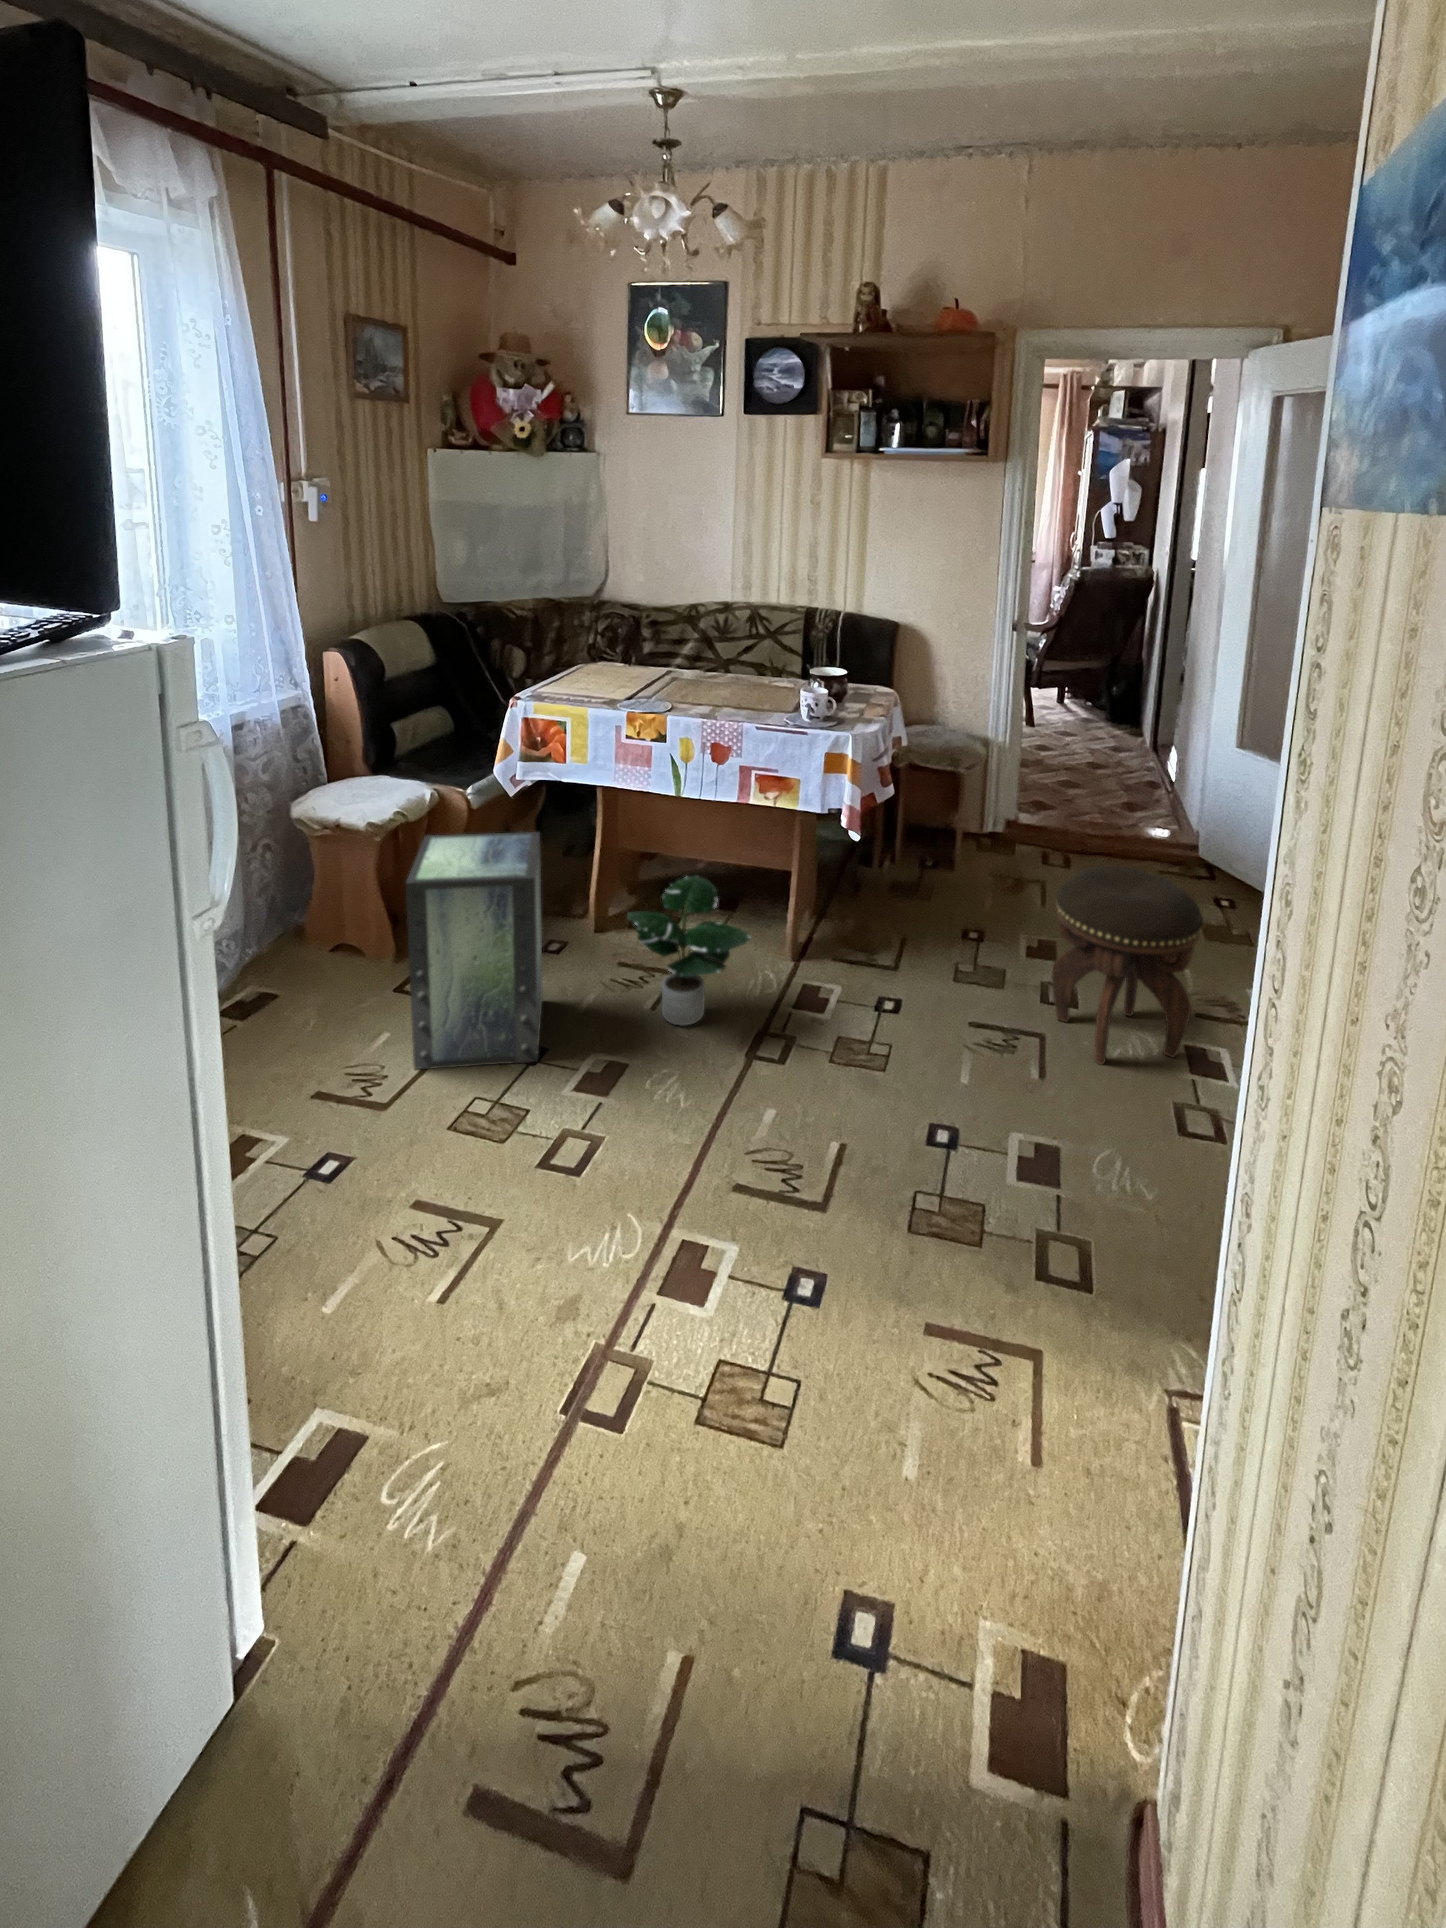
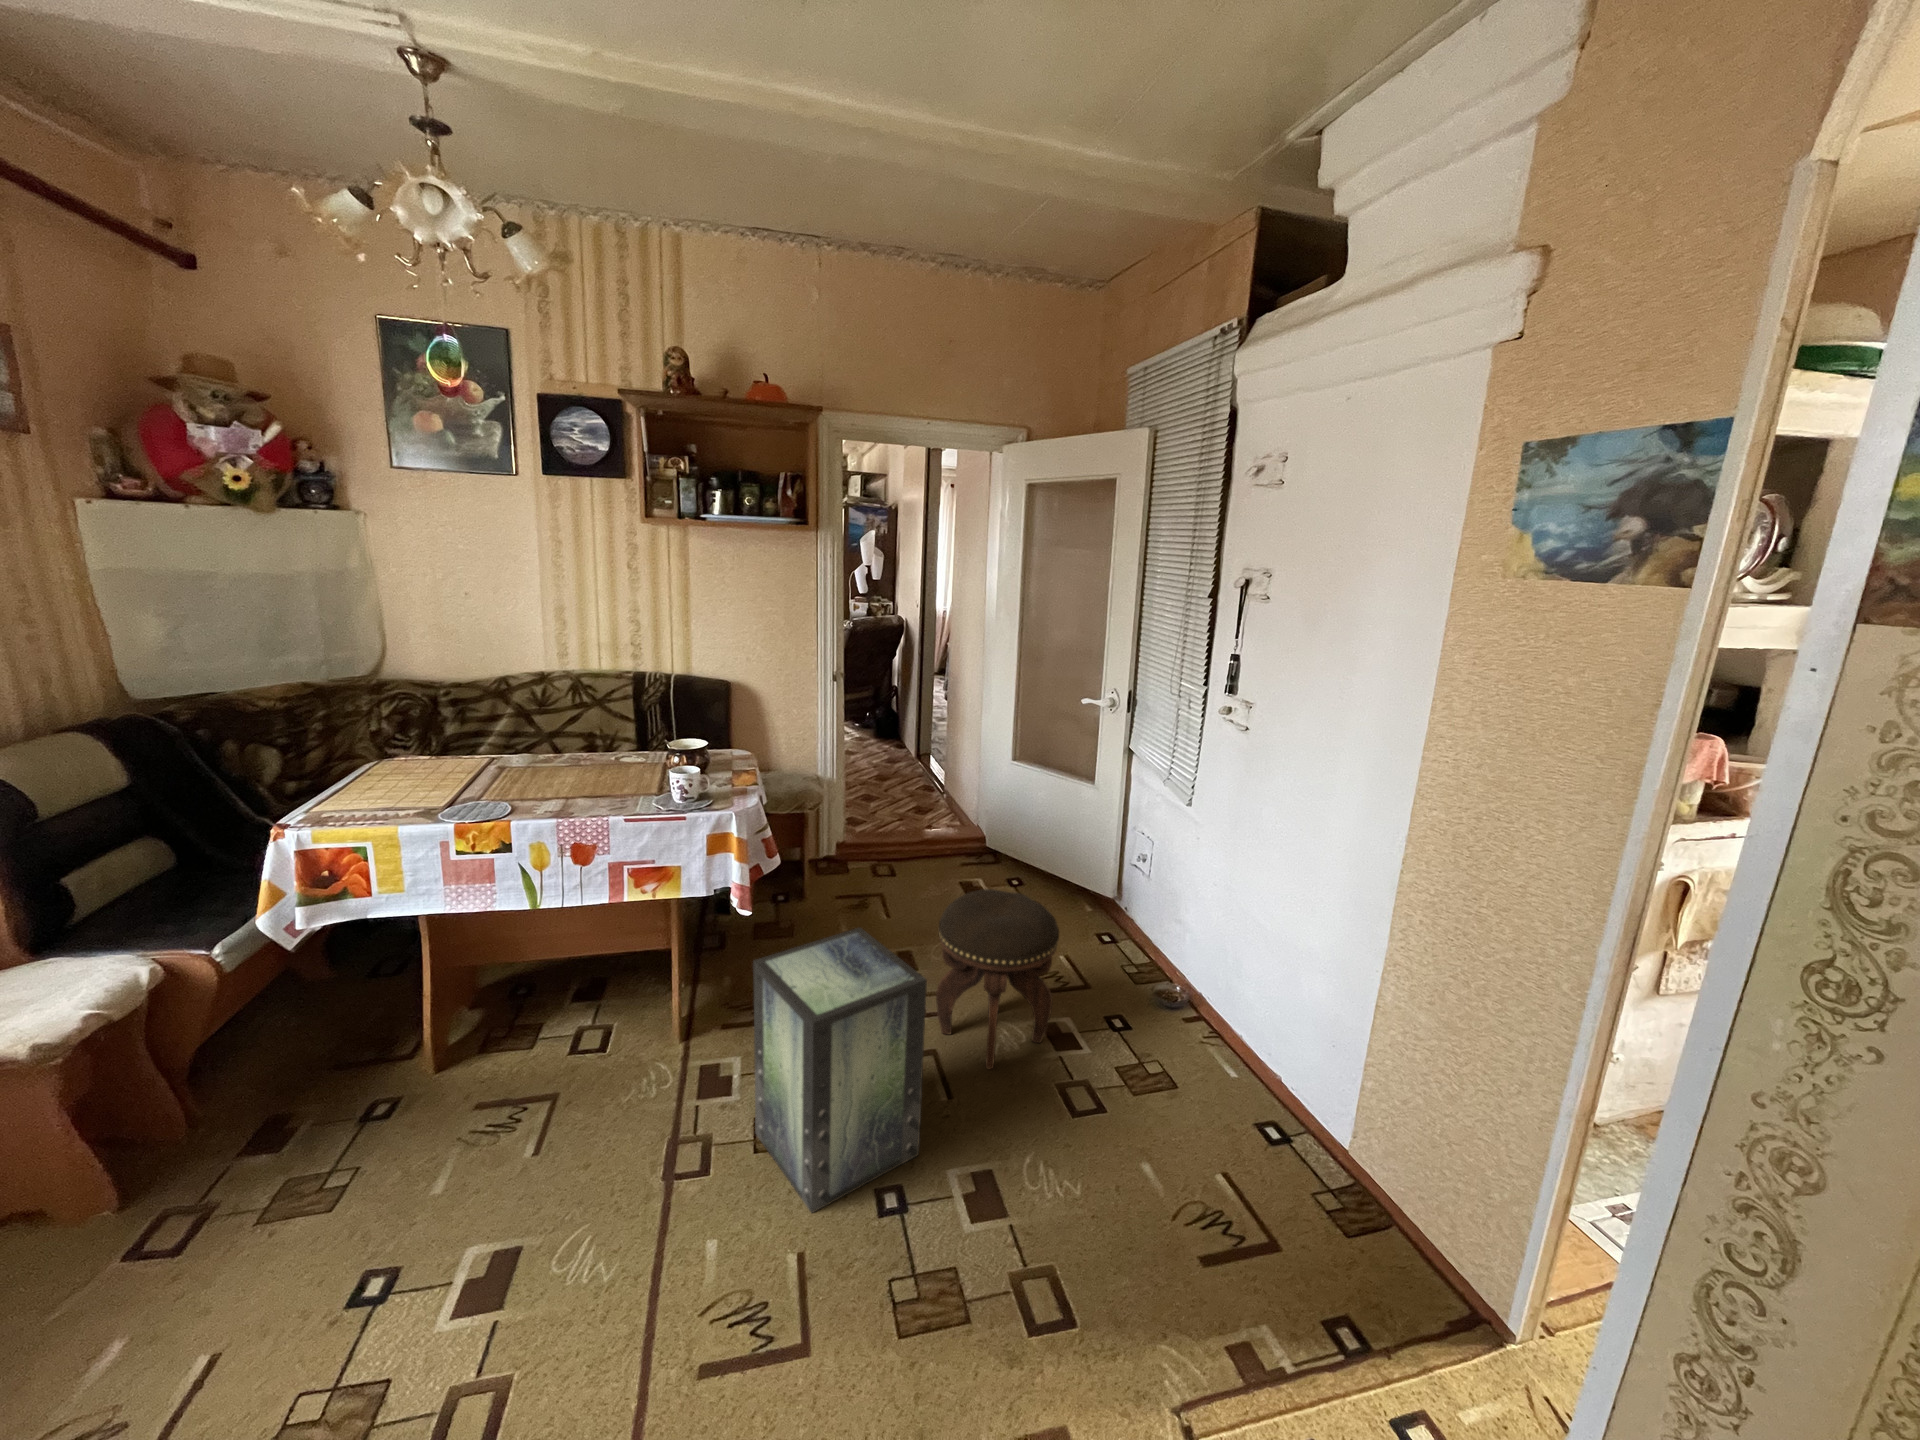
storage box: present [406,832,543,1069] -> present [753,927,927,1213]
potted plant: present [627,877,751,1026] -> none [493,994,652,1170]

